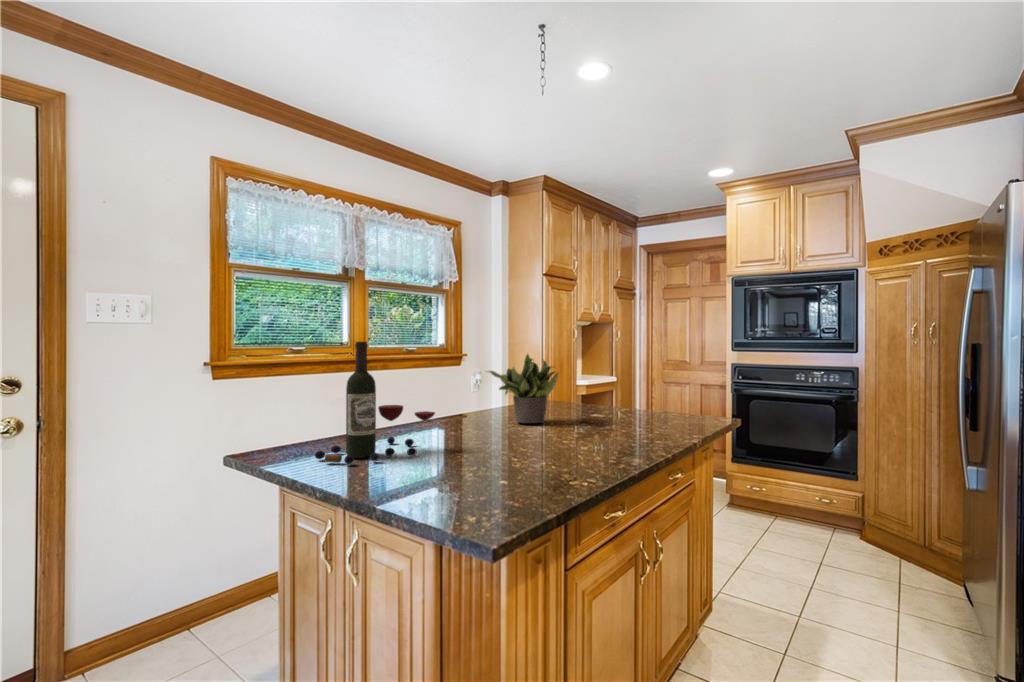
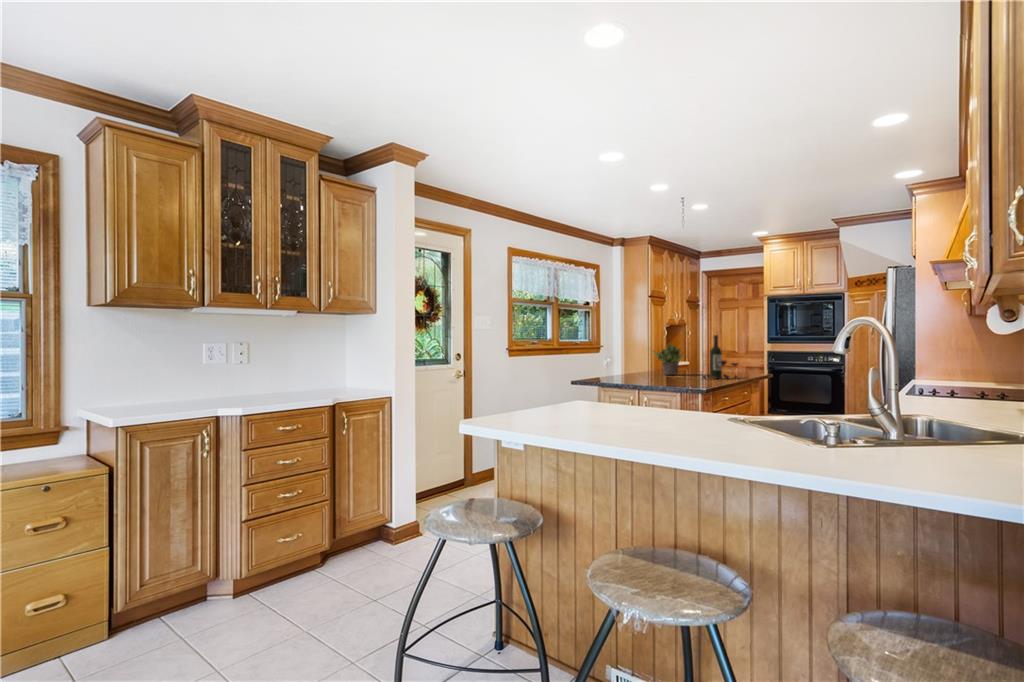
wine bottle: present [315,342,435,464] -> present [703,335,738,379]

